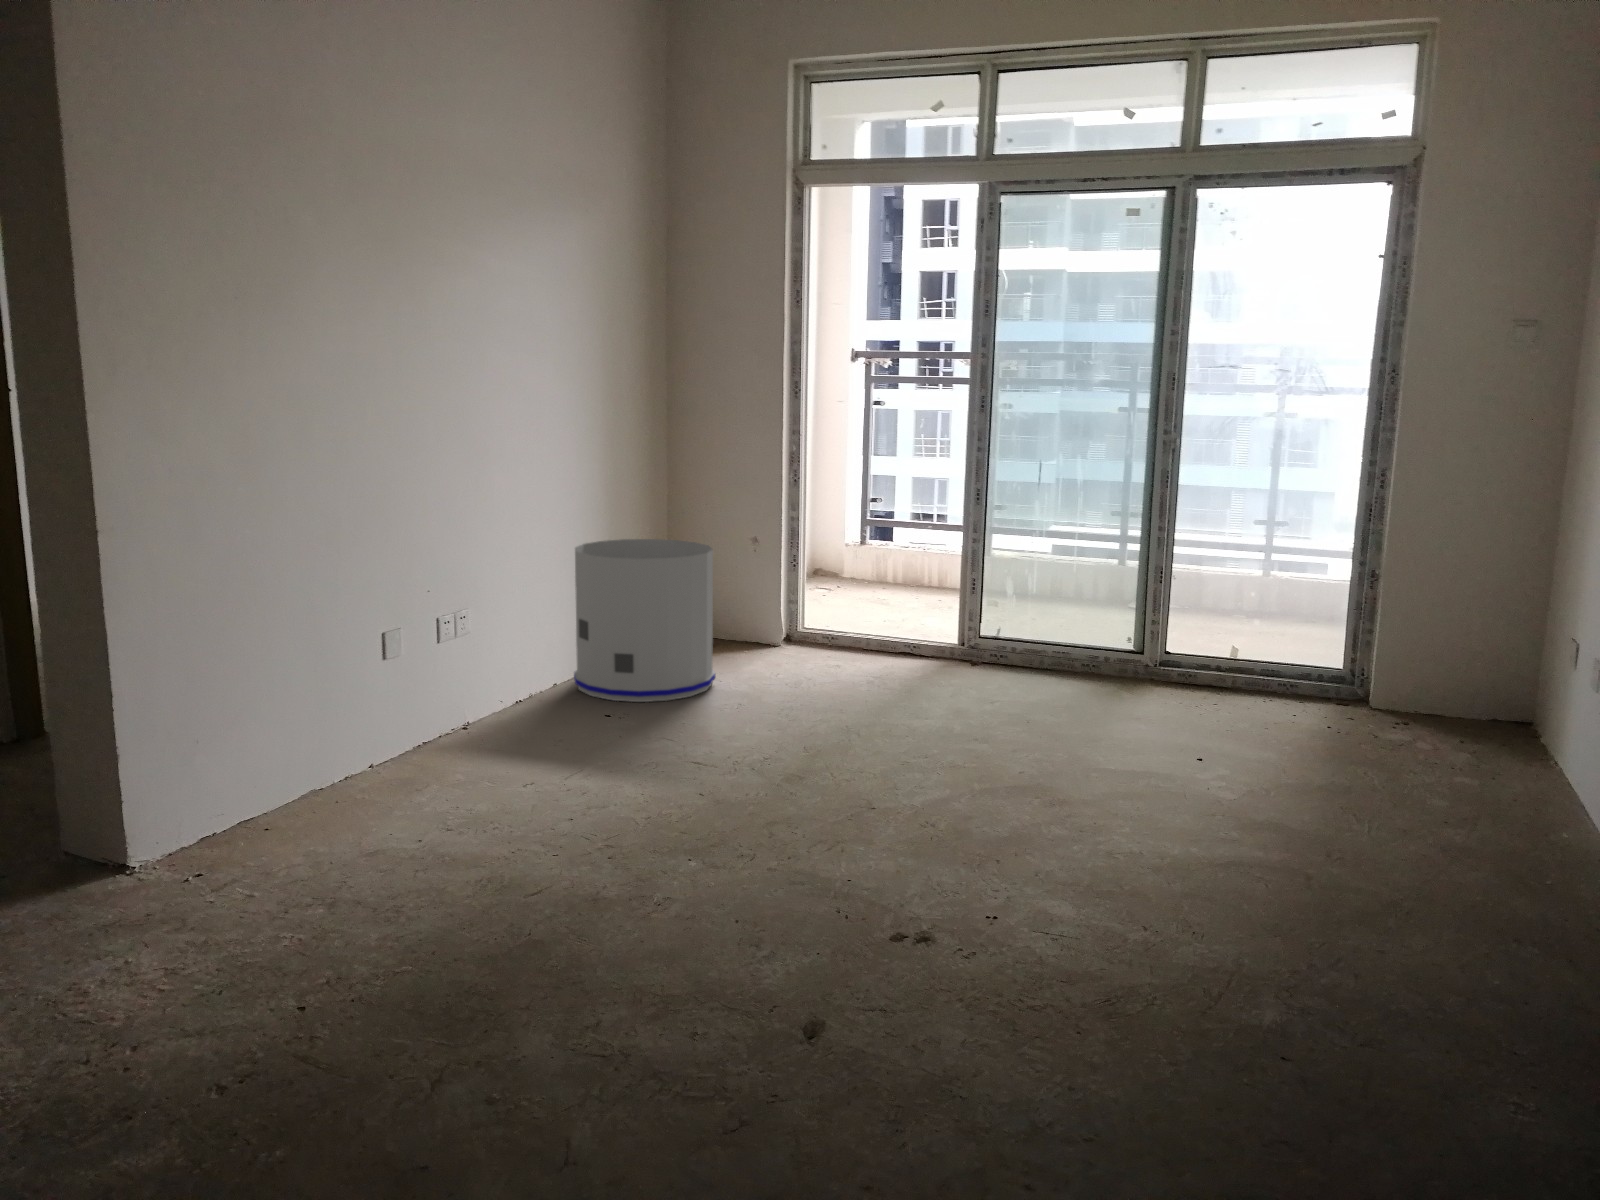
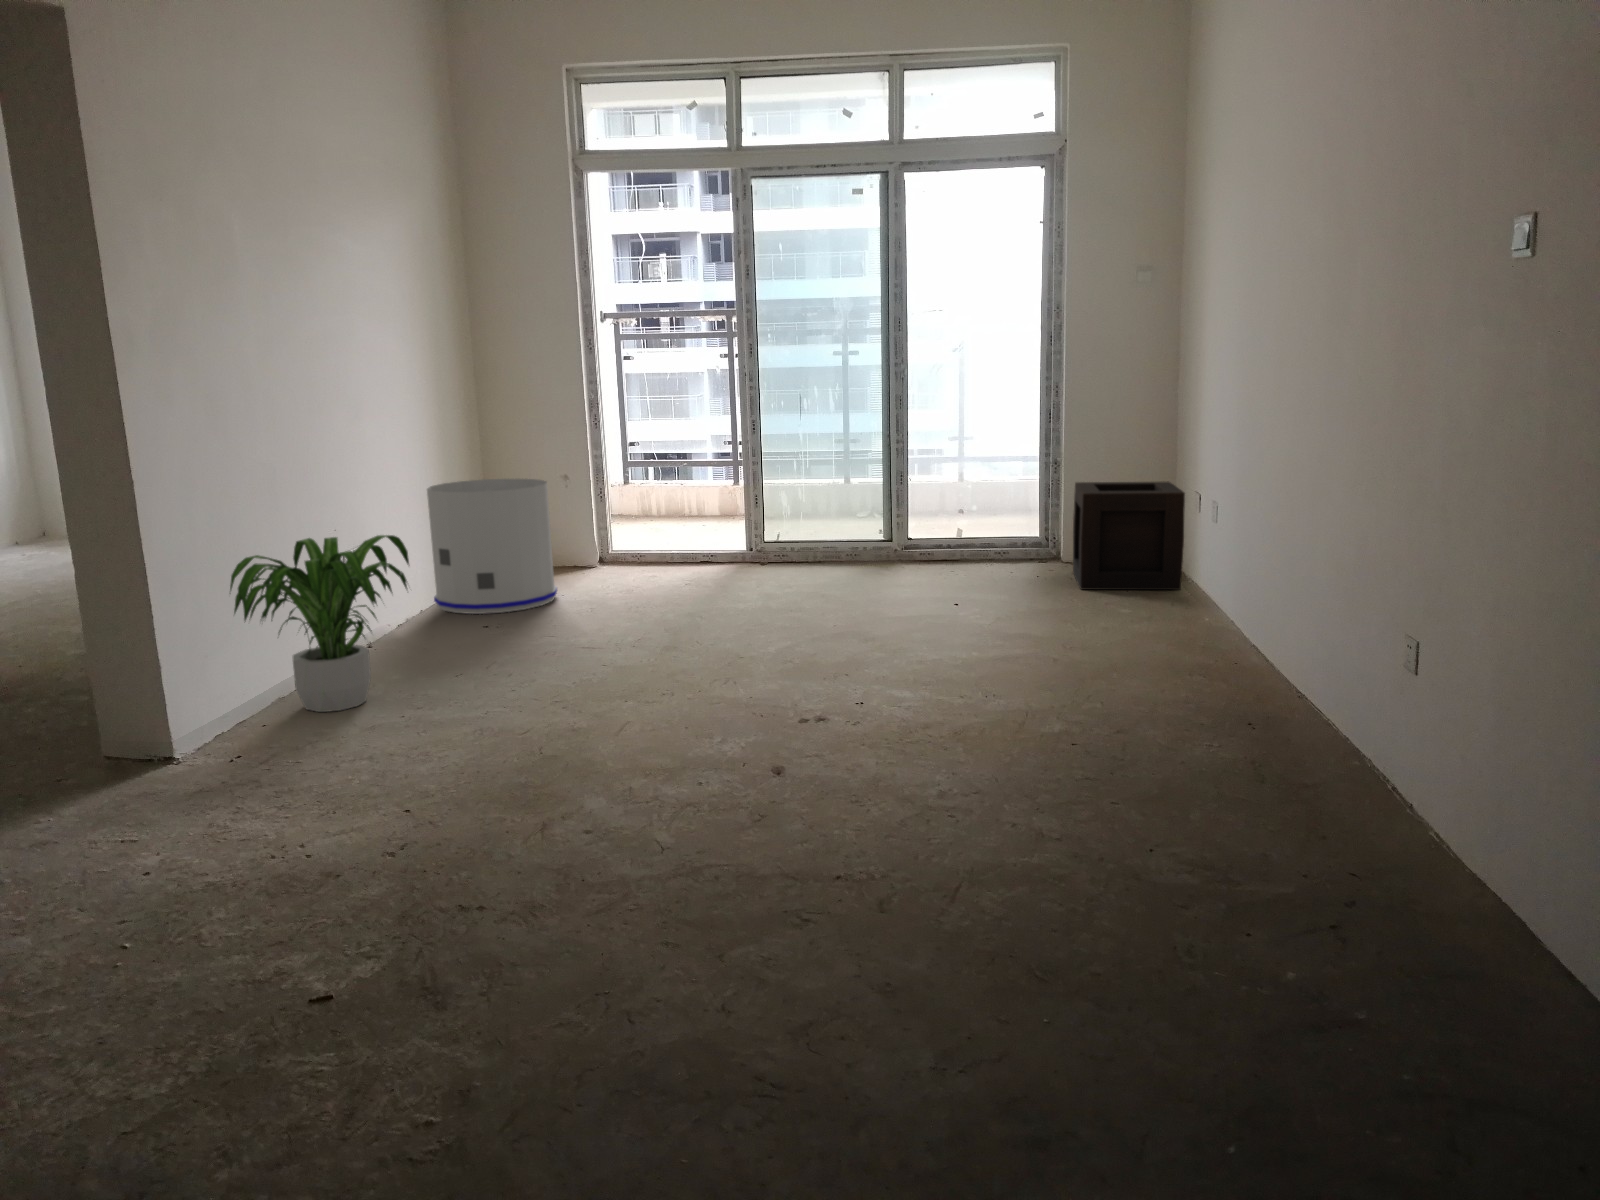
wooden crate: none [1386,606,1570,779] -> present [1073,481,1185,590]
potted plant: none [244,614,476,838] -> present [230,535,409,712]

